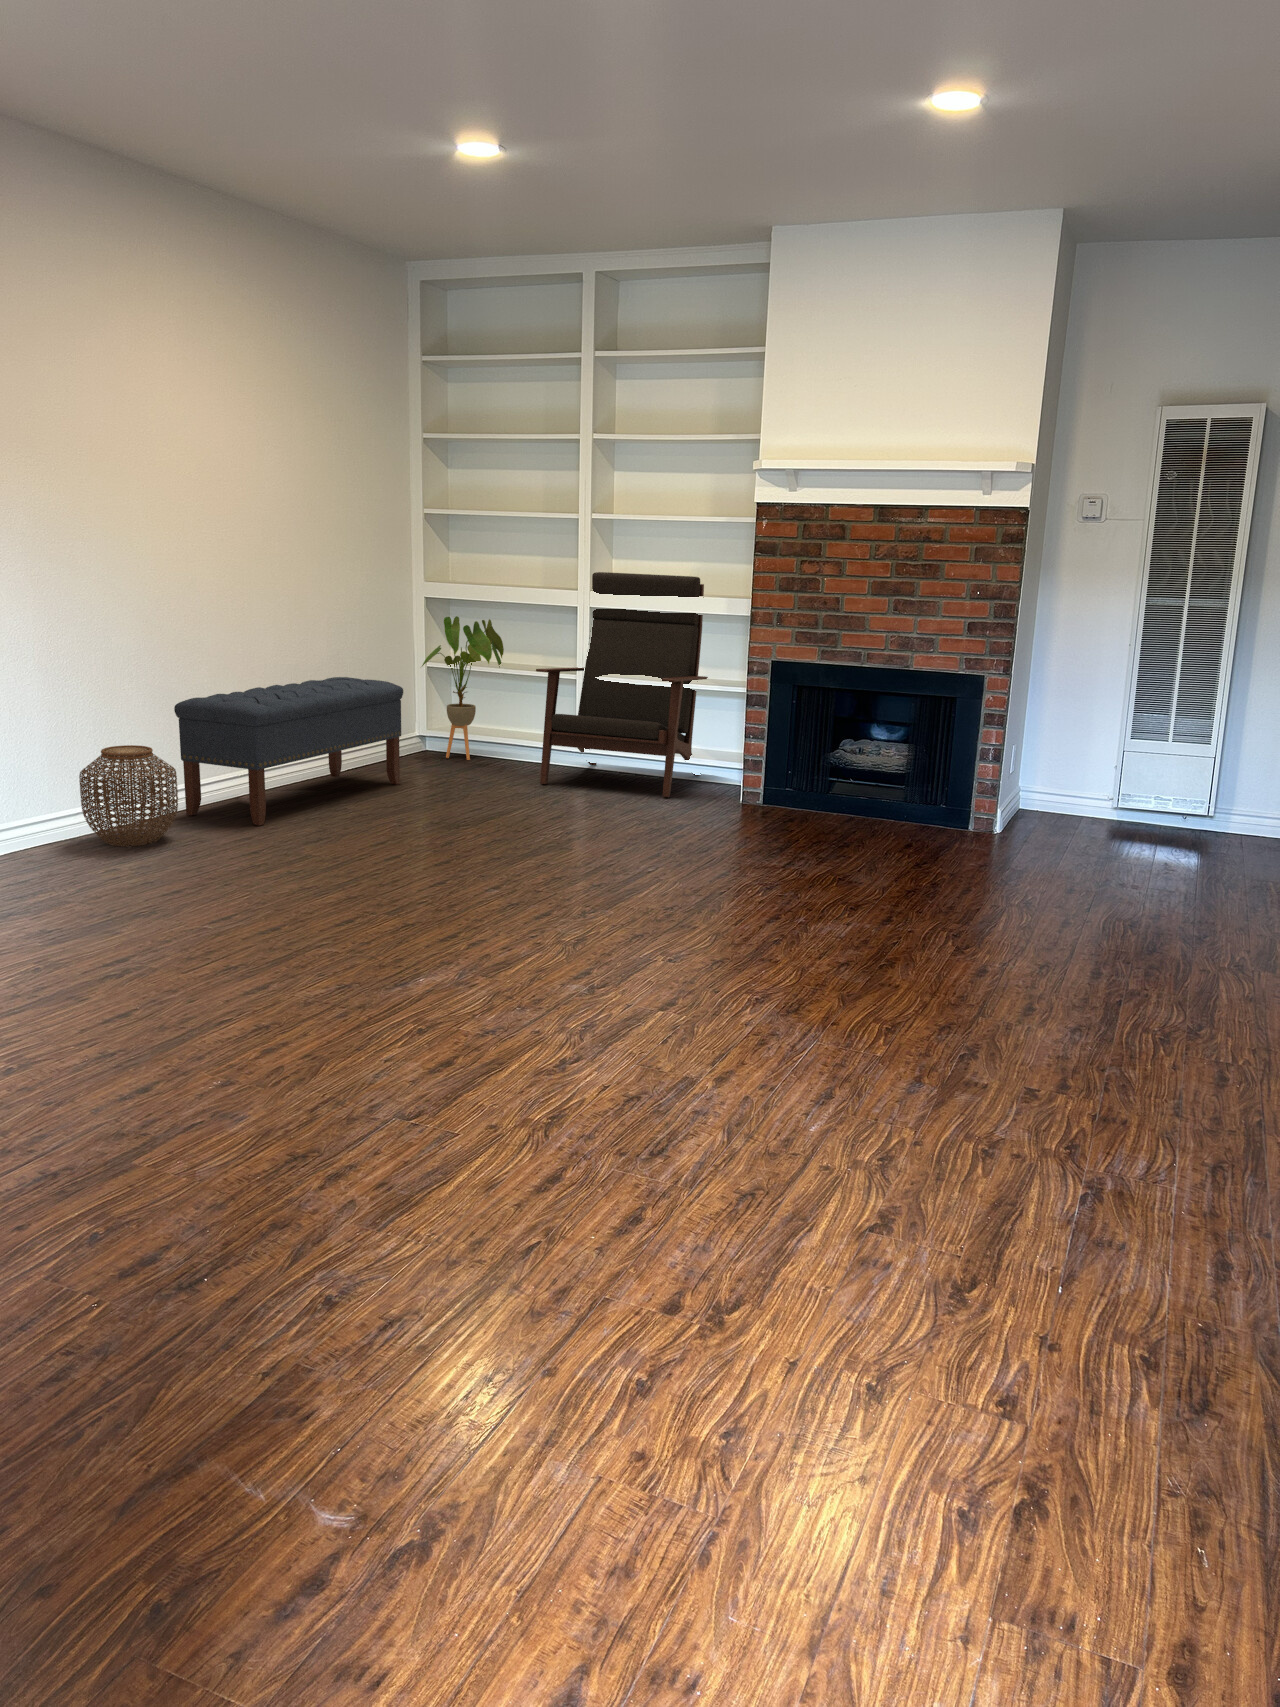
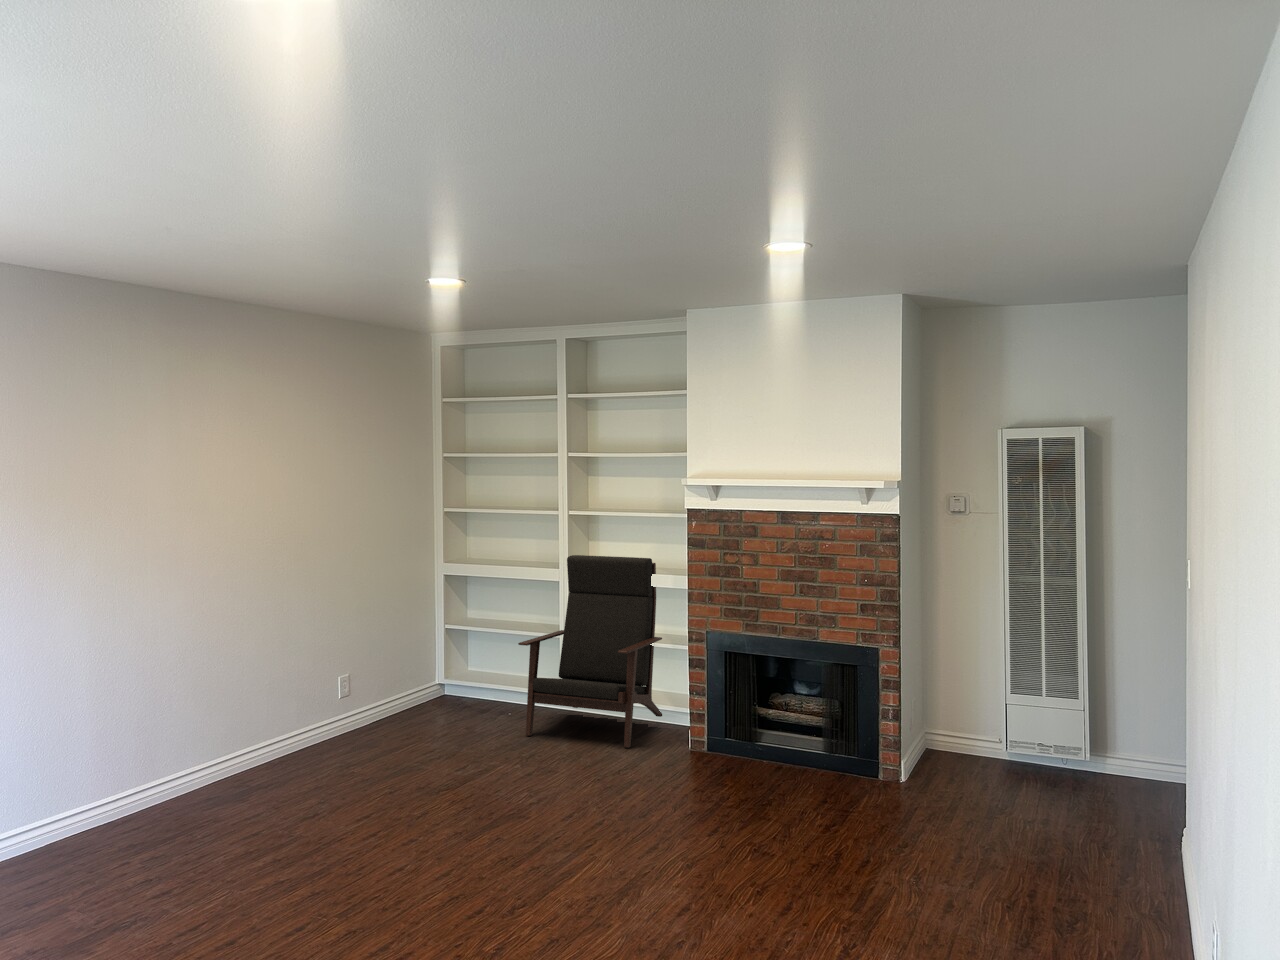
house plant: present [422,616,504,760] -> none [435,592,503,707]
bench: present [174,677,403,825] -> none [211,655,412,806]
woven basket: present [79,745,178,846] -> none [117,751,202,842]

